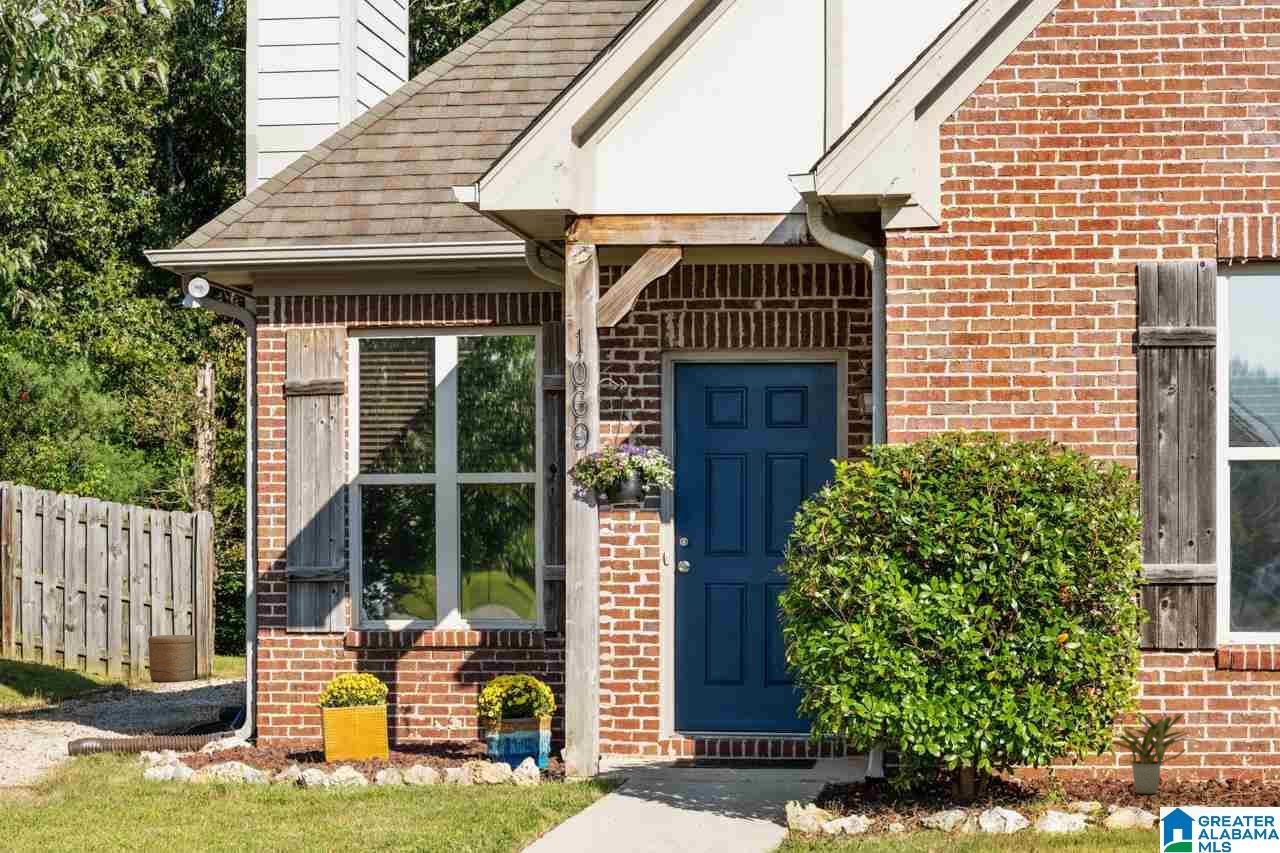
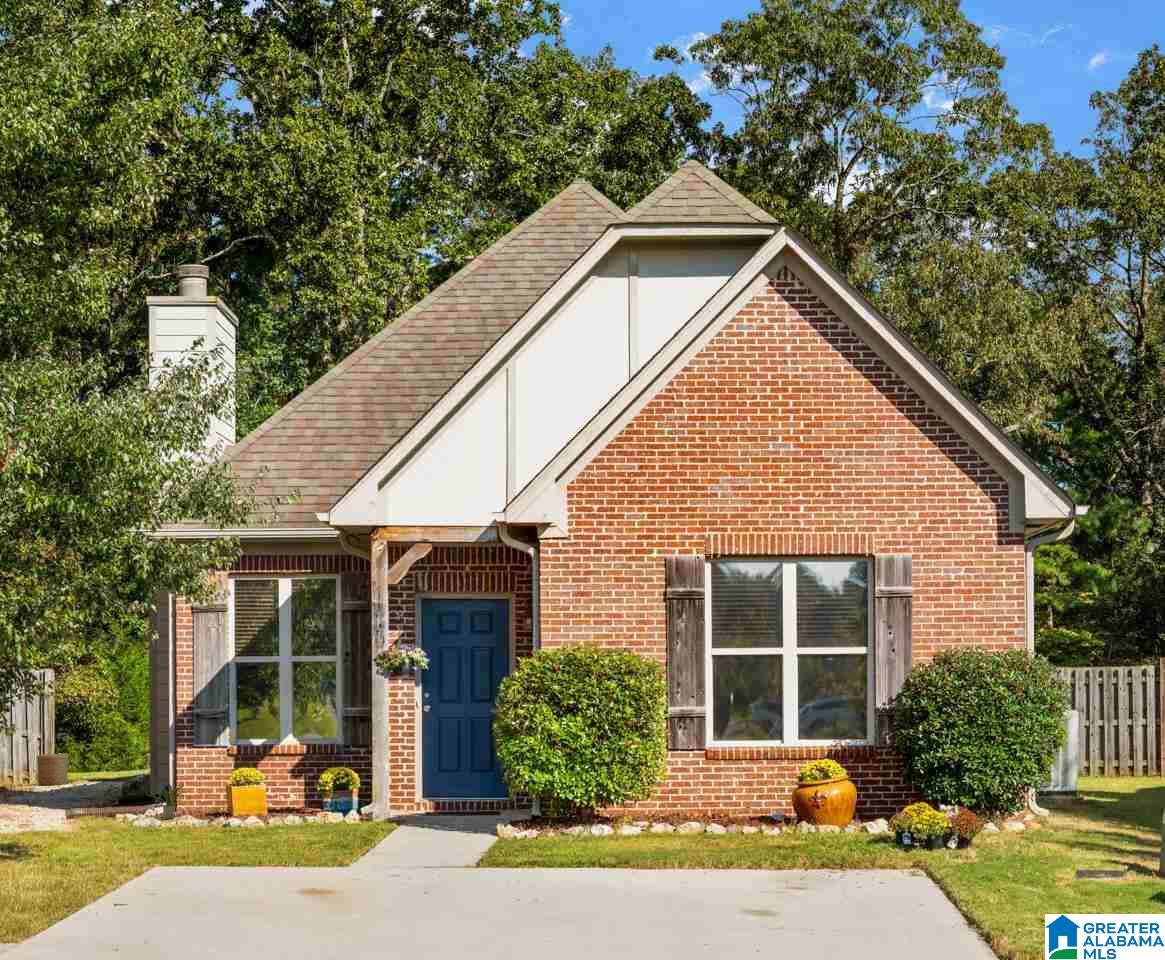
potted plant: present [1111,714,1201,794] -> present [147,785,183,819]

